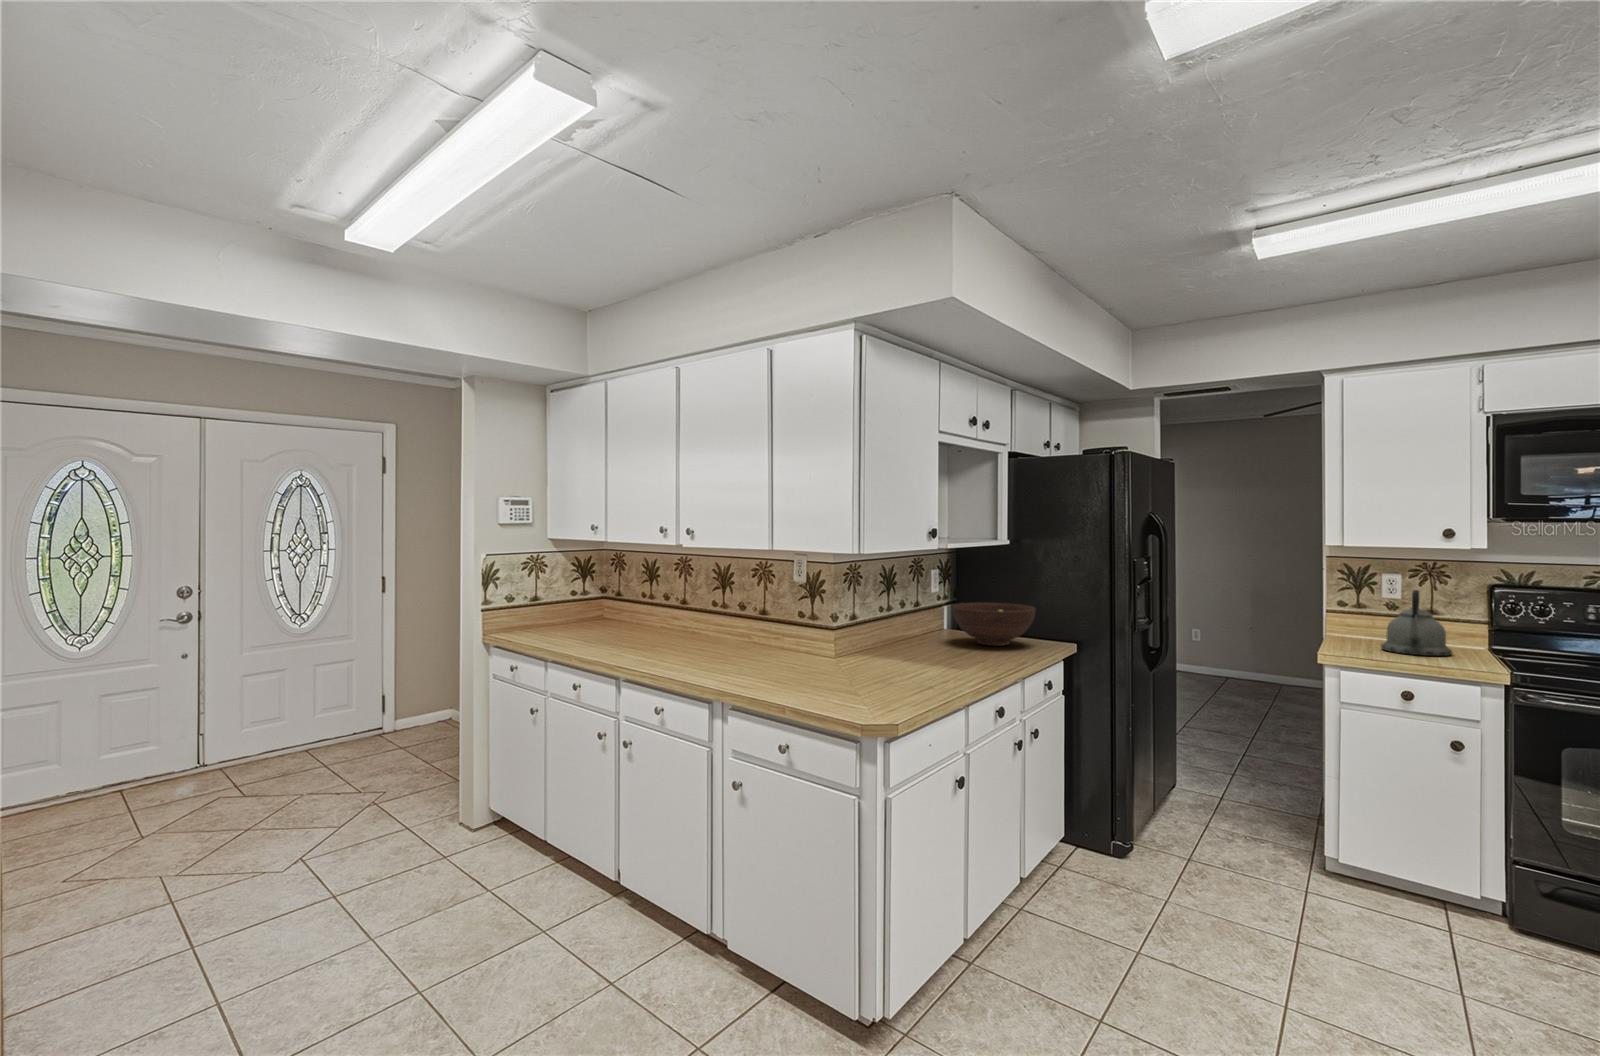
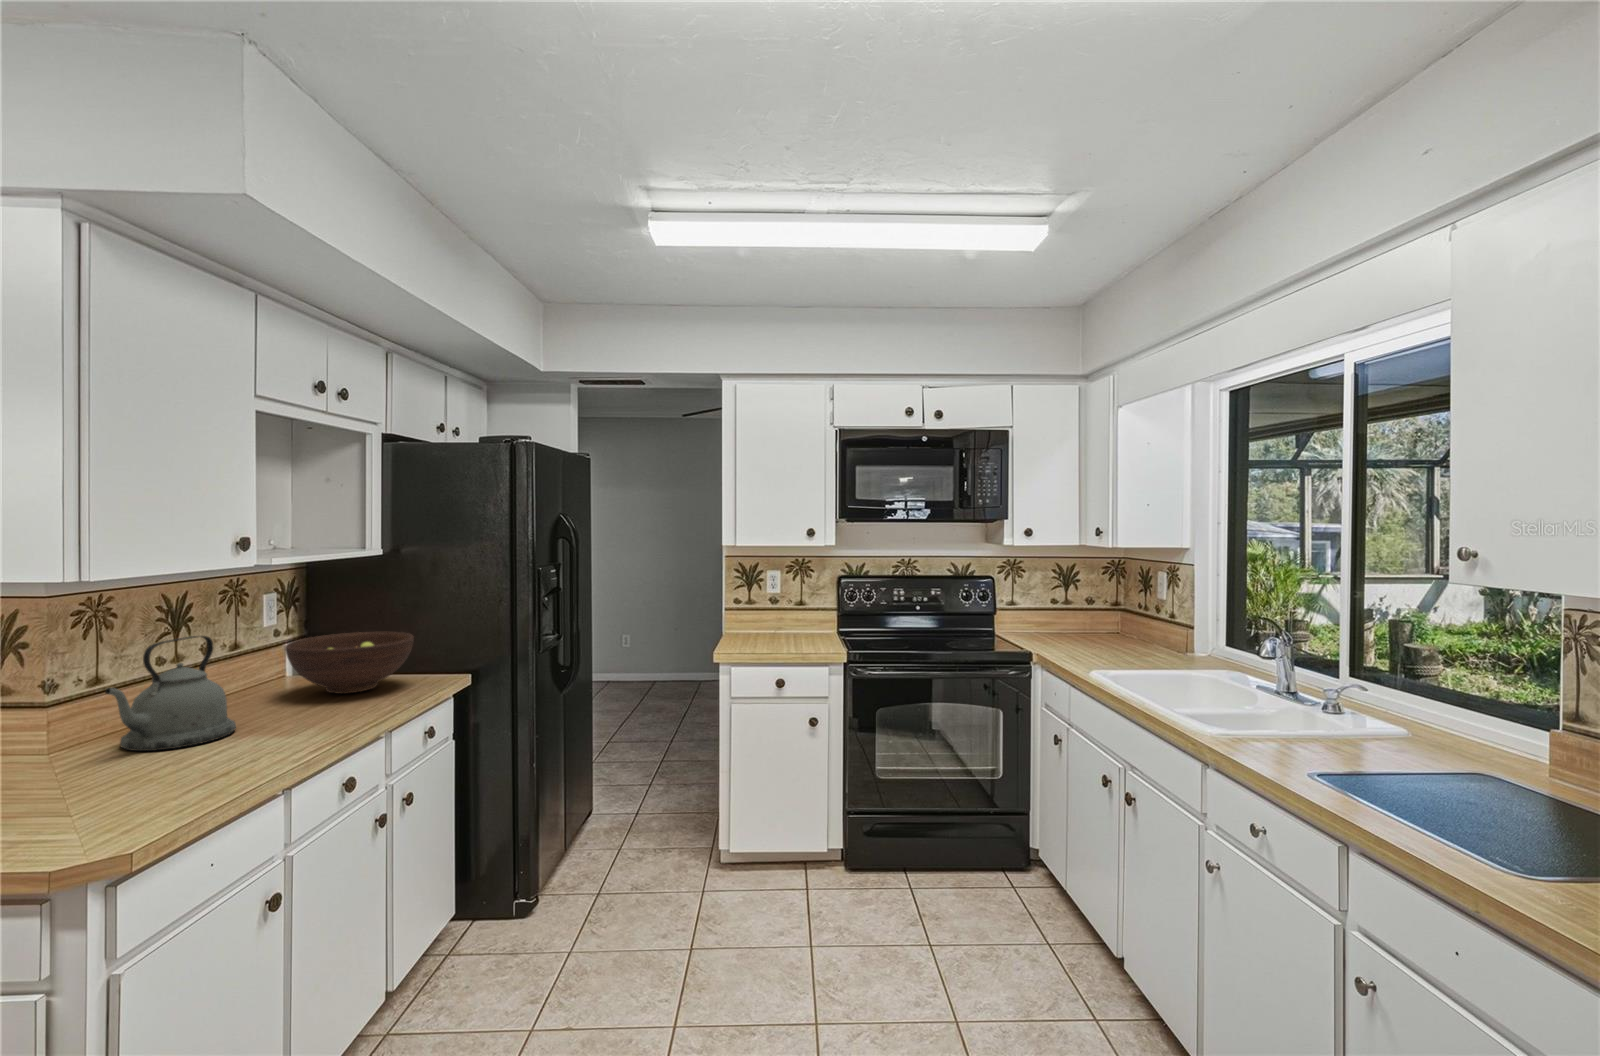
kettle: present [1381,590,1452,656] -> present [105,636,236,751]

